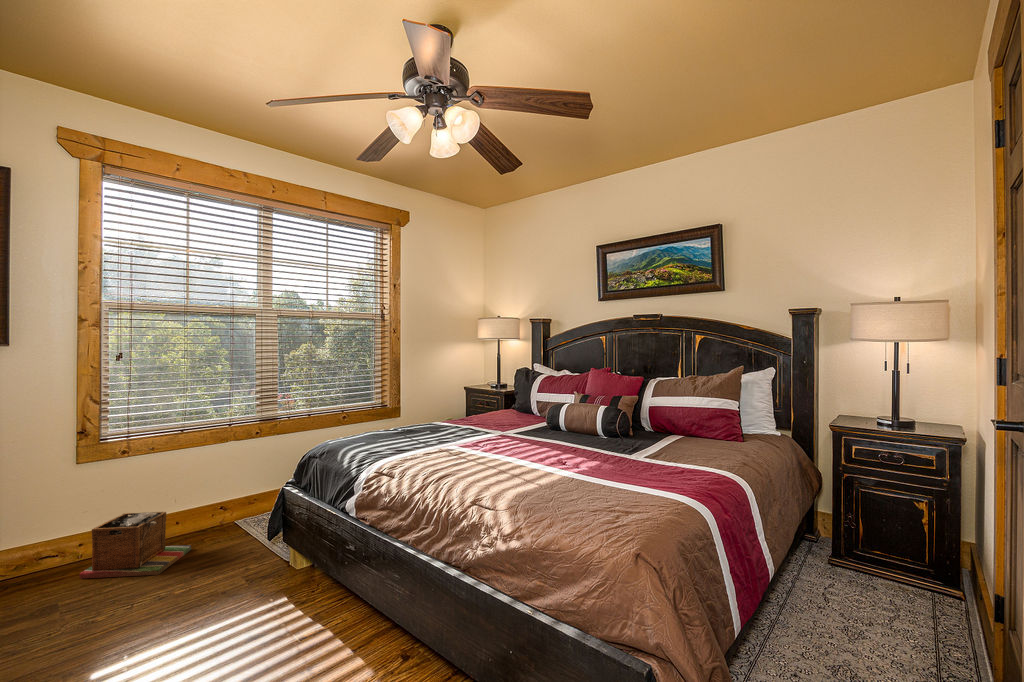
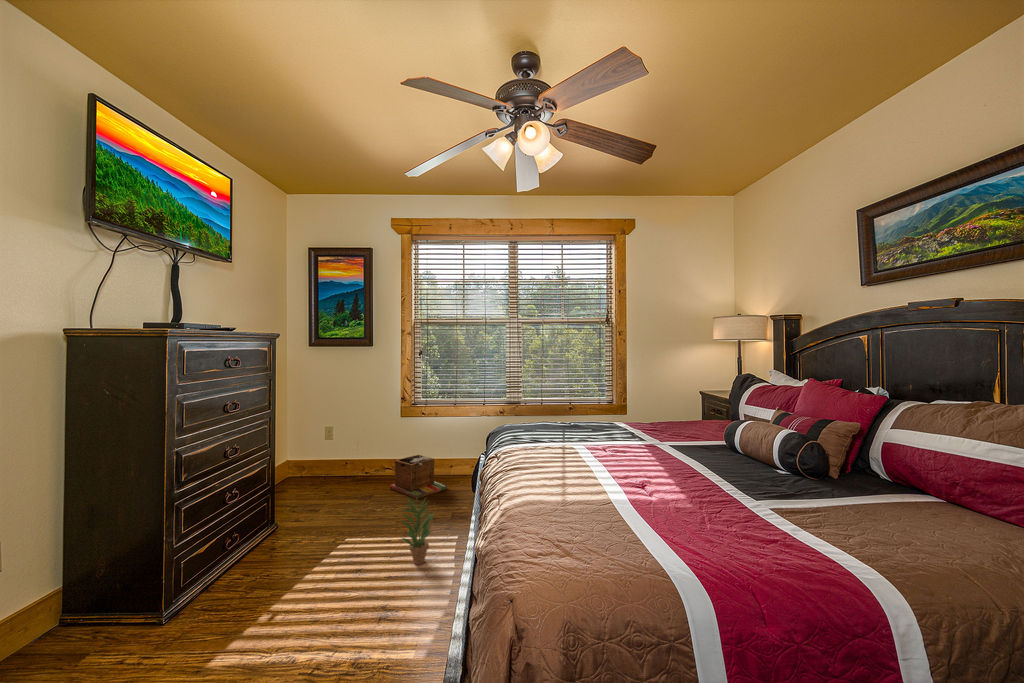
potted plant: none [249,538,306,635] -> present [401,497,433,565]

